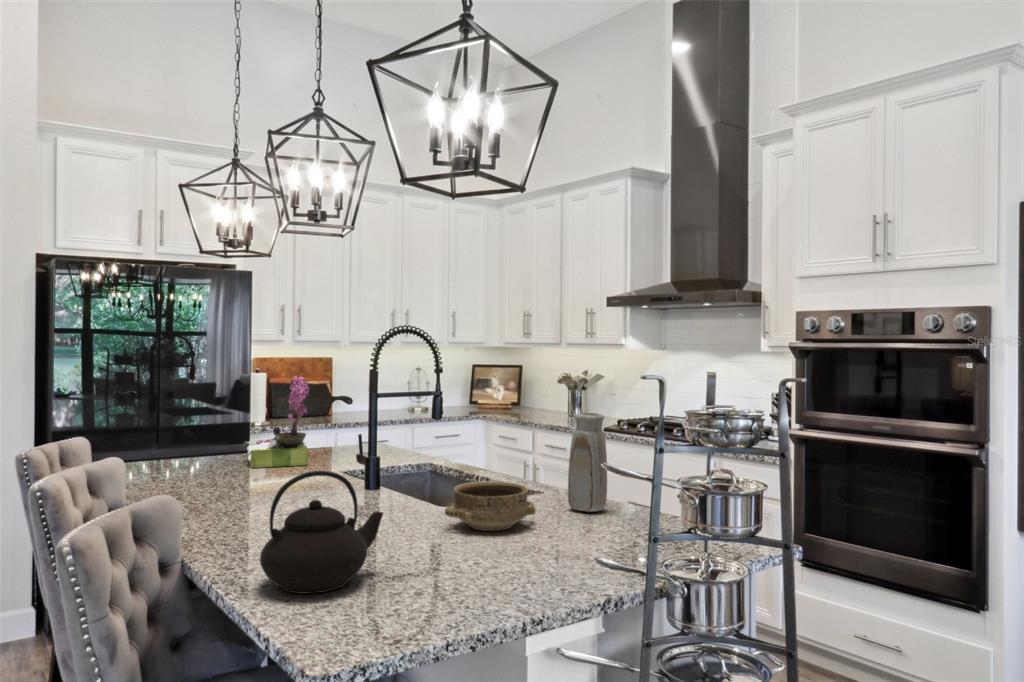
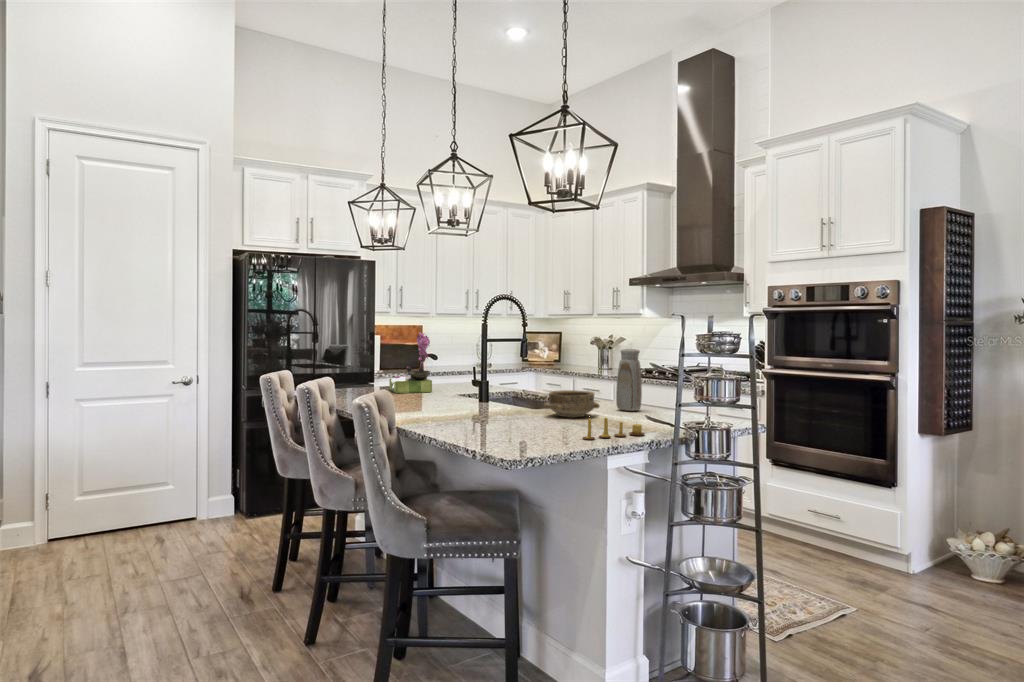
teapot: present [260,471,383,594] -> none [457,371,520,436]
candle: none [481,556,598,604] -> present [582,417,645,440]

